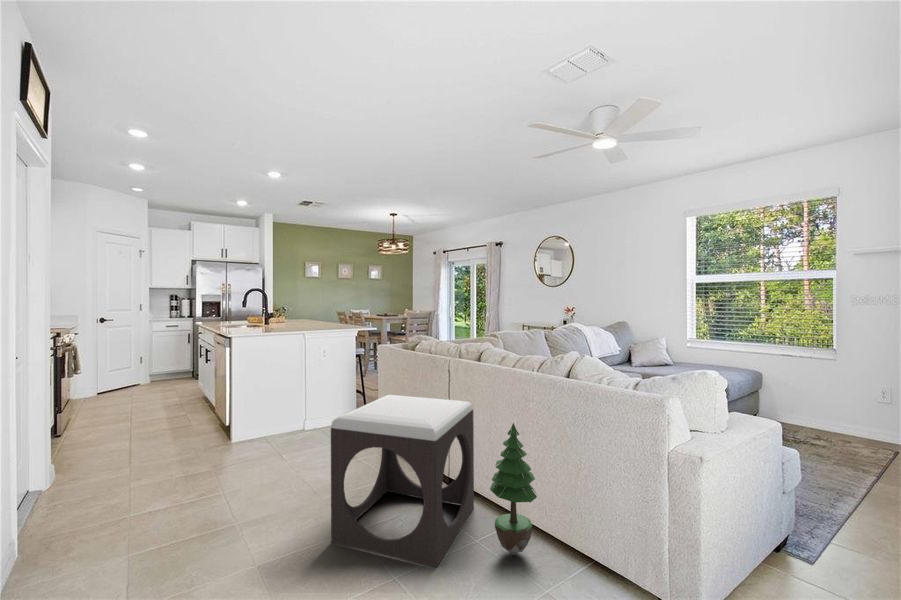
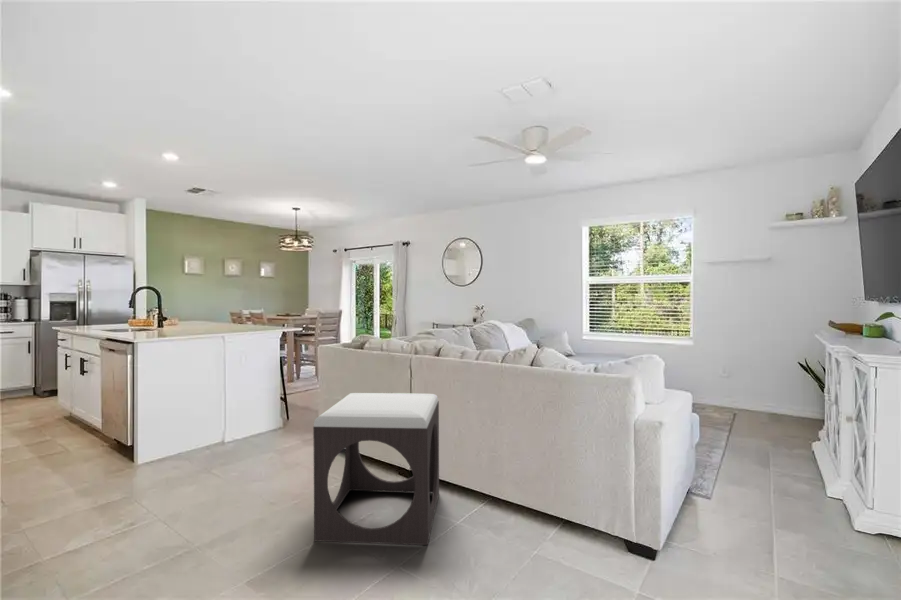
potted tree: present [490,423,537,555] -> none [469,407,511,525]

